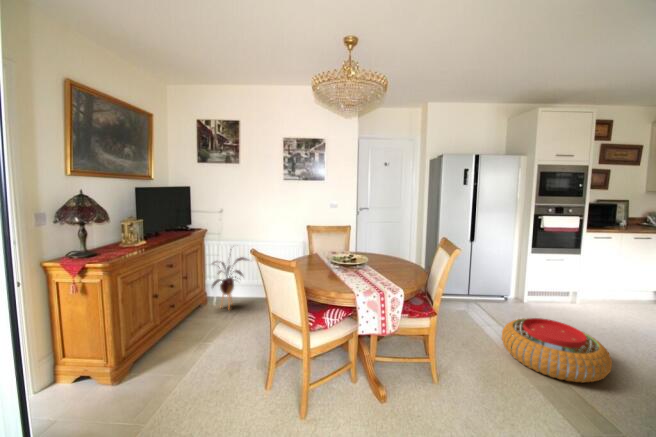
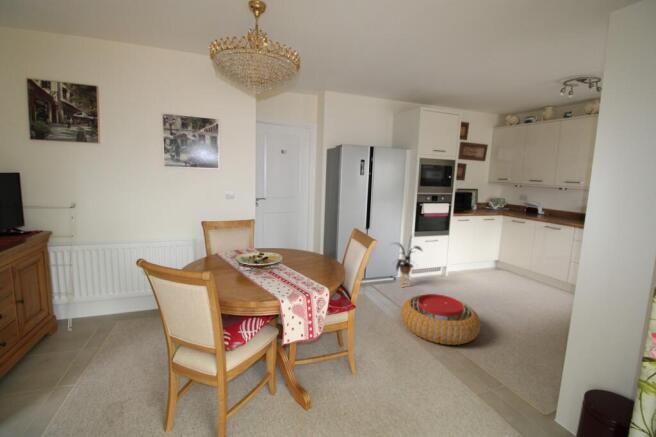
house plant: present [212,257,248,309] -> present [396,237,422,285]

